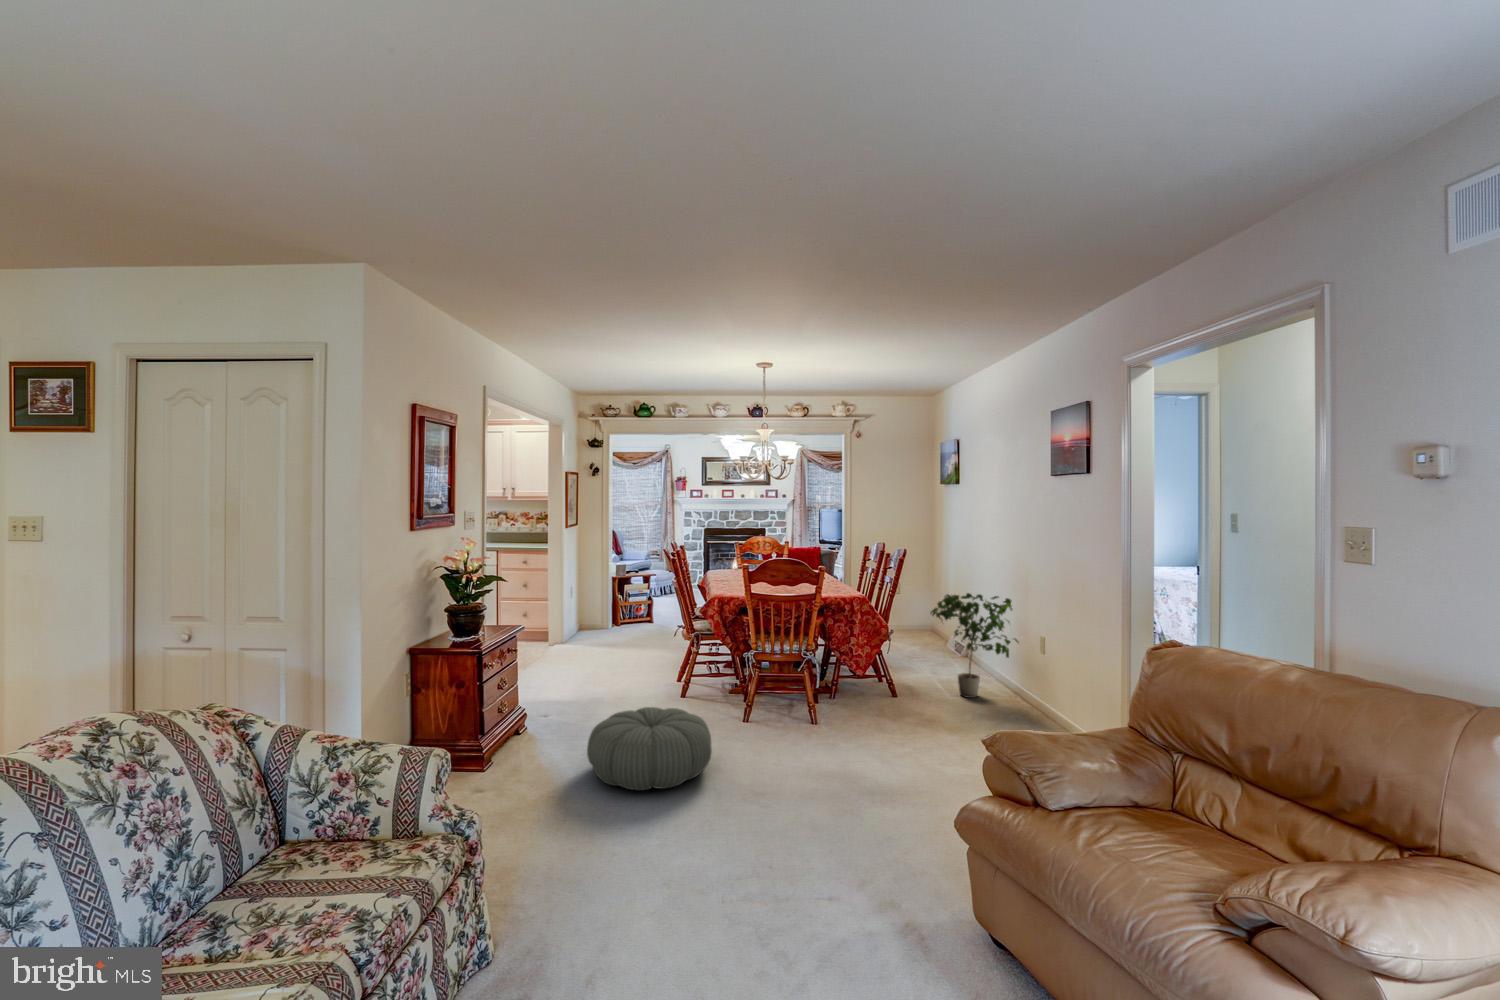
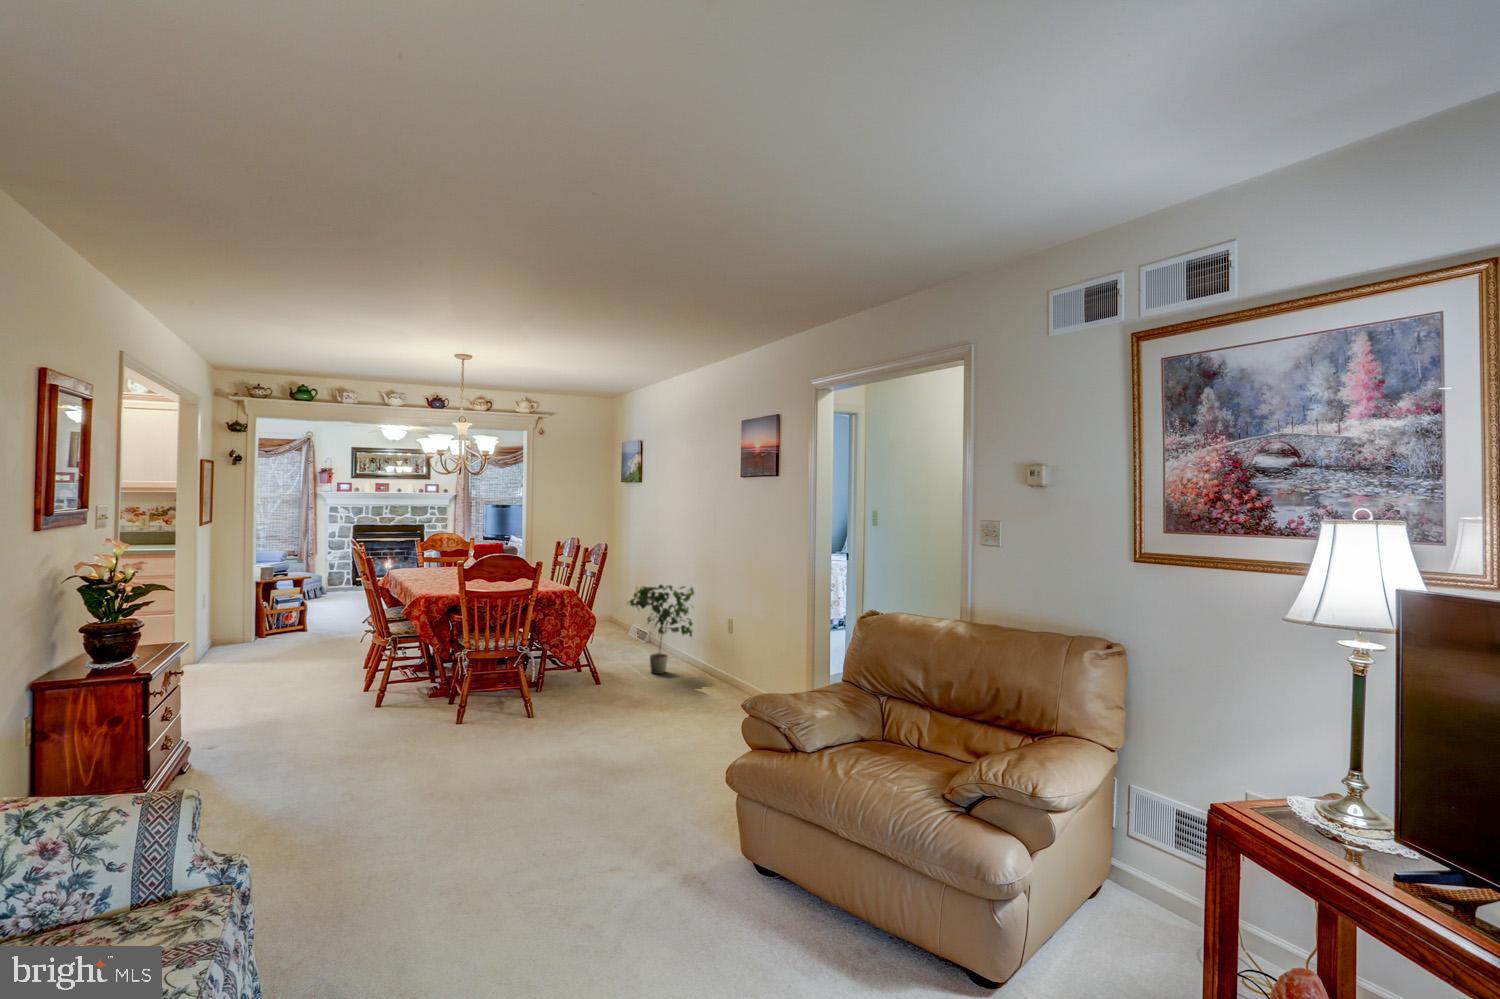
pouf: present [587,707,712,790] -> none [289,718,443,810]

